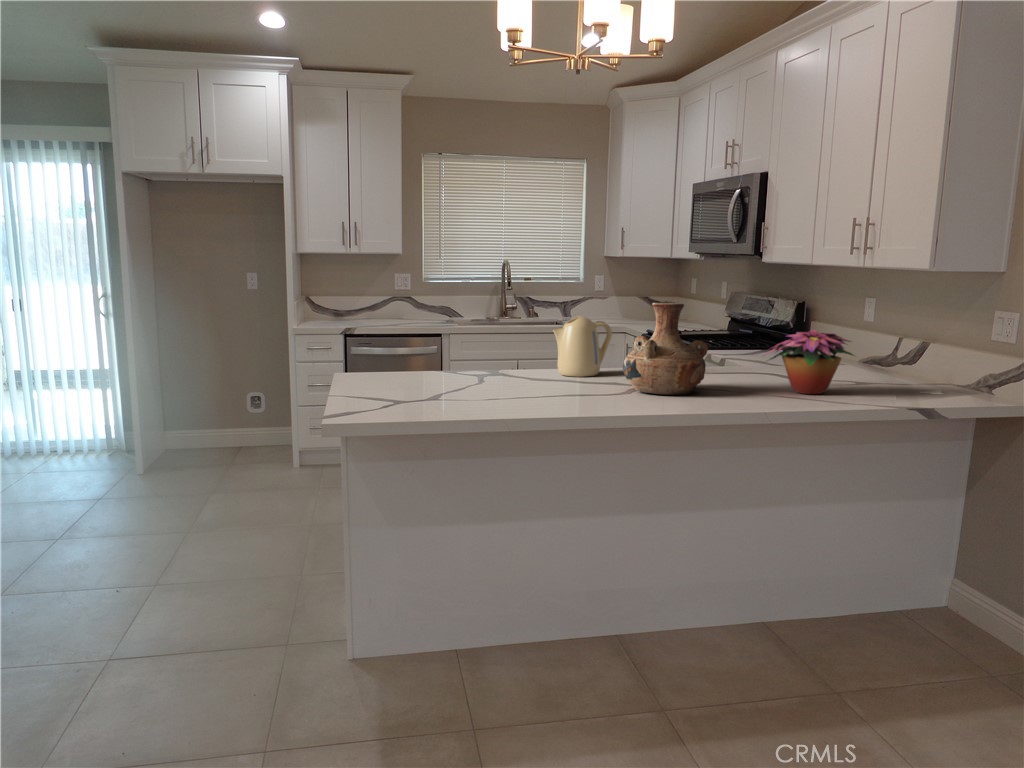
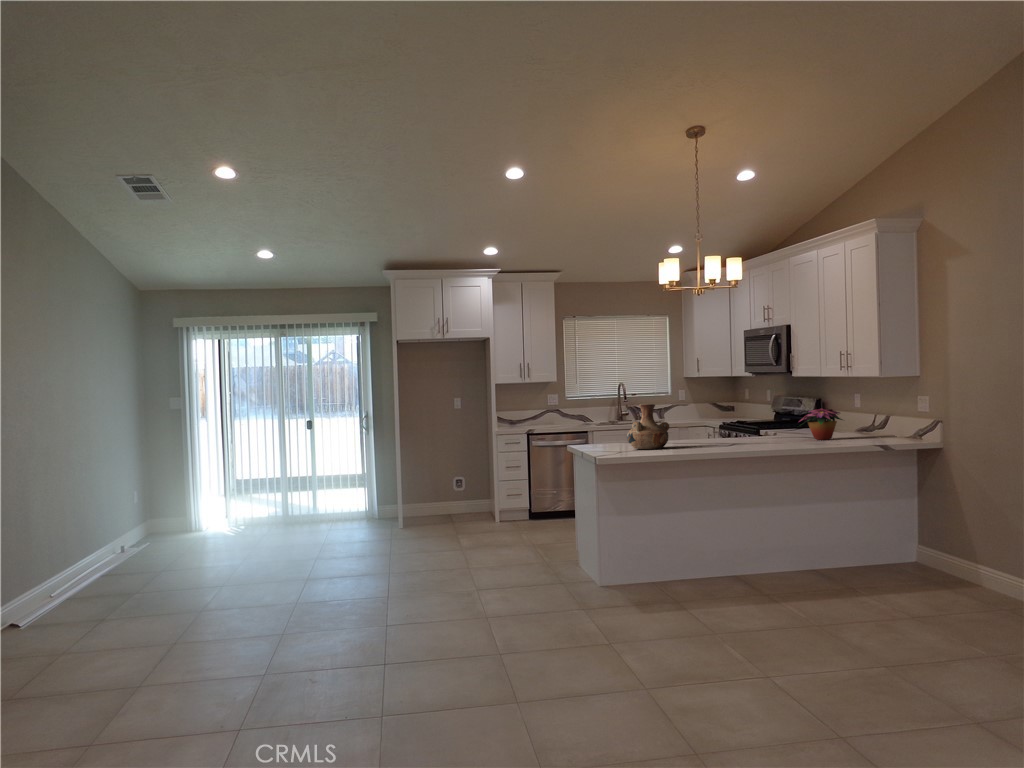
vase: present [623,303,708,395] -> present [627,404,669,449]
kettle: present [552,316,612,377] -> none [680,410,713,442]

